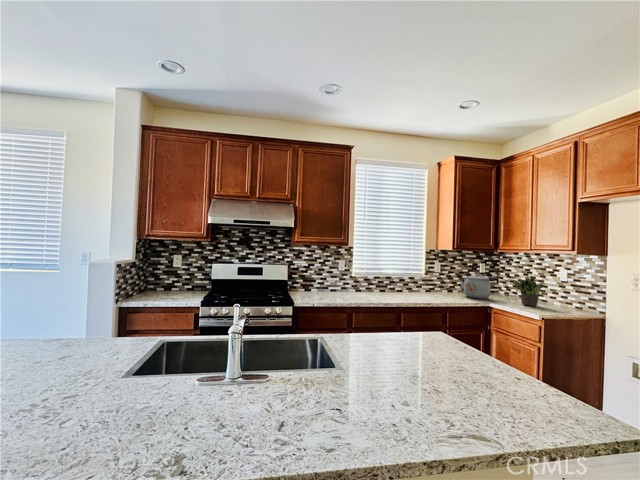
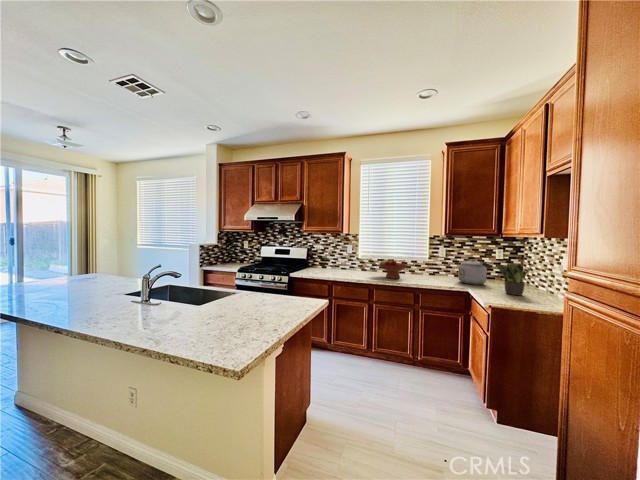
fruit bowl: none [395,277,428,299] -> present [379,259,408,279]

